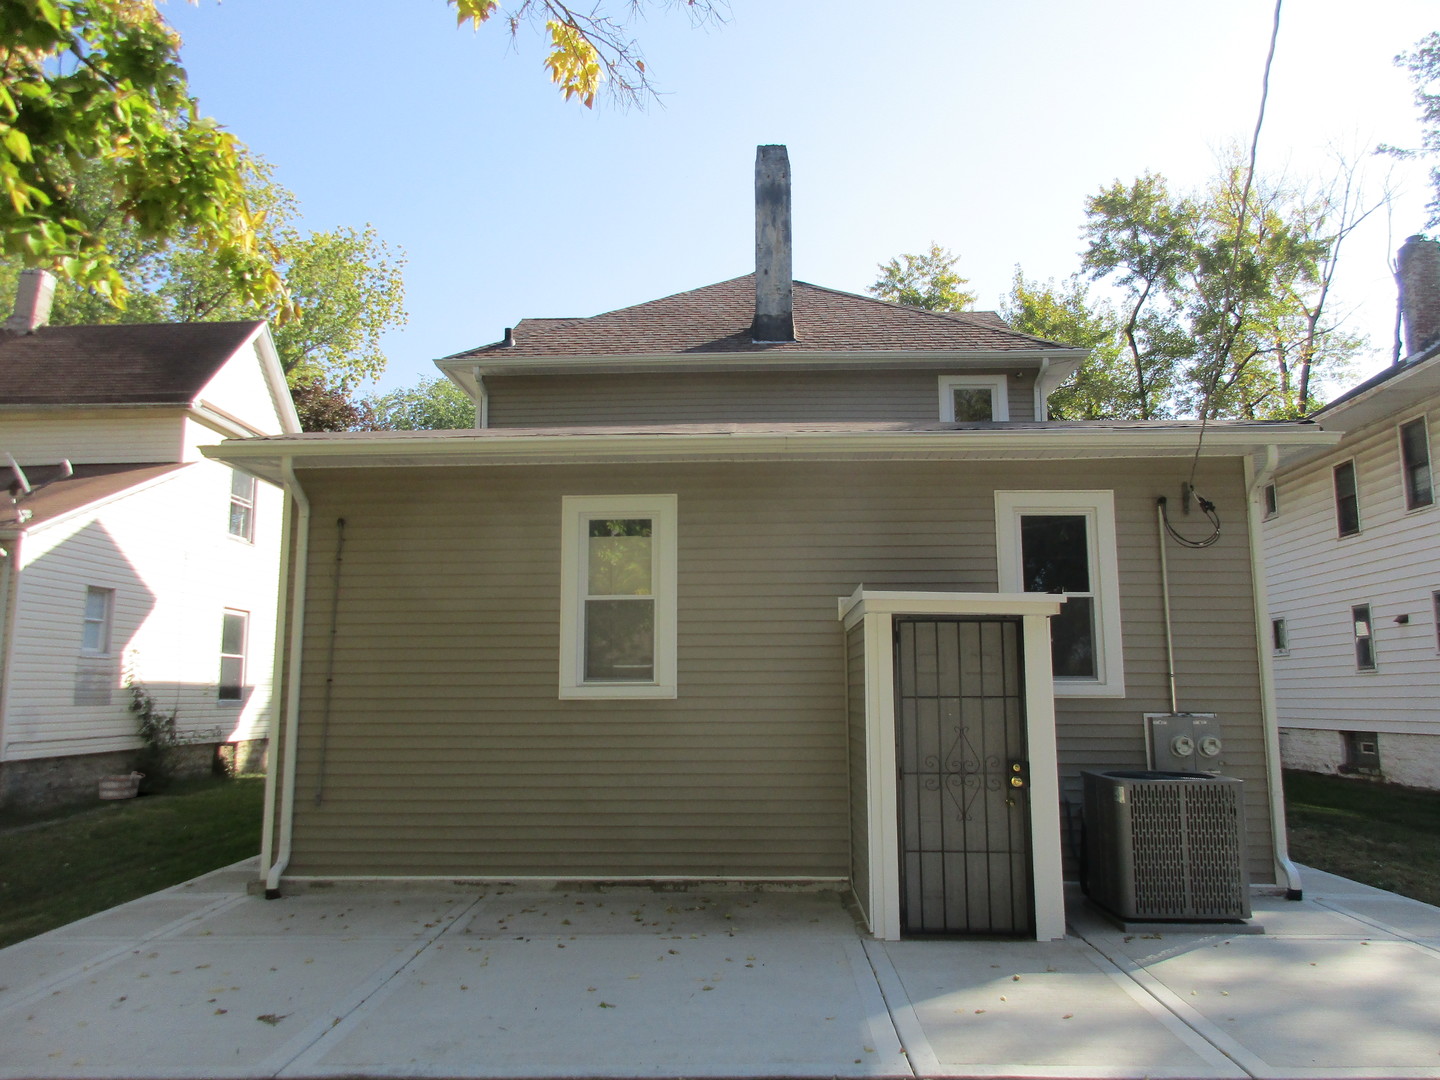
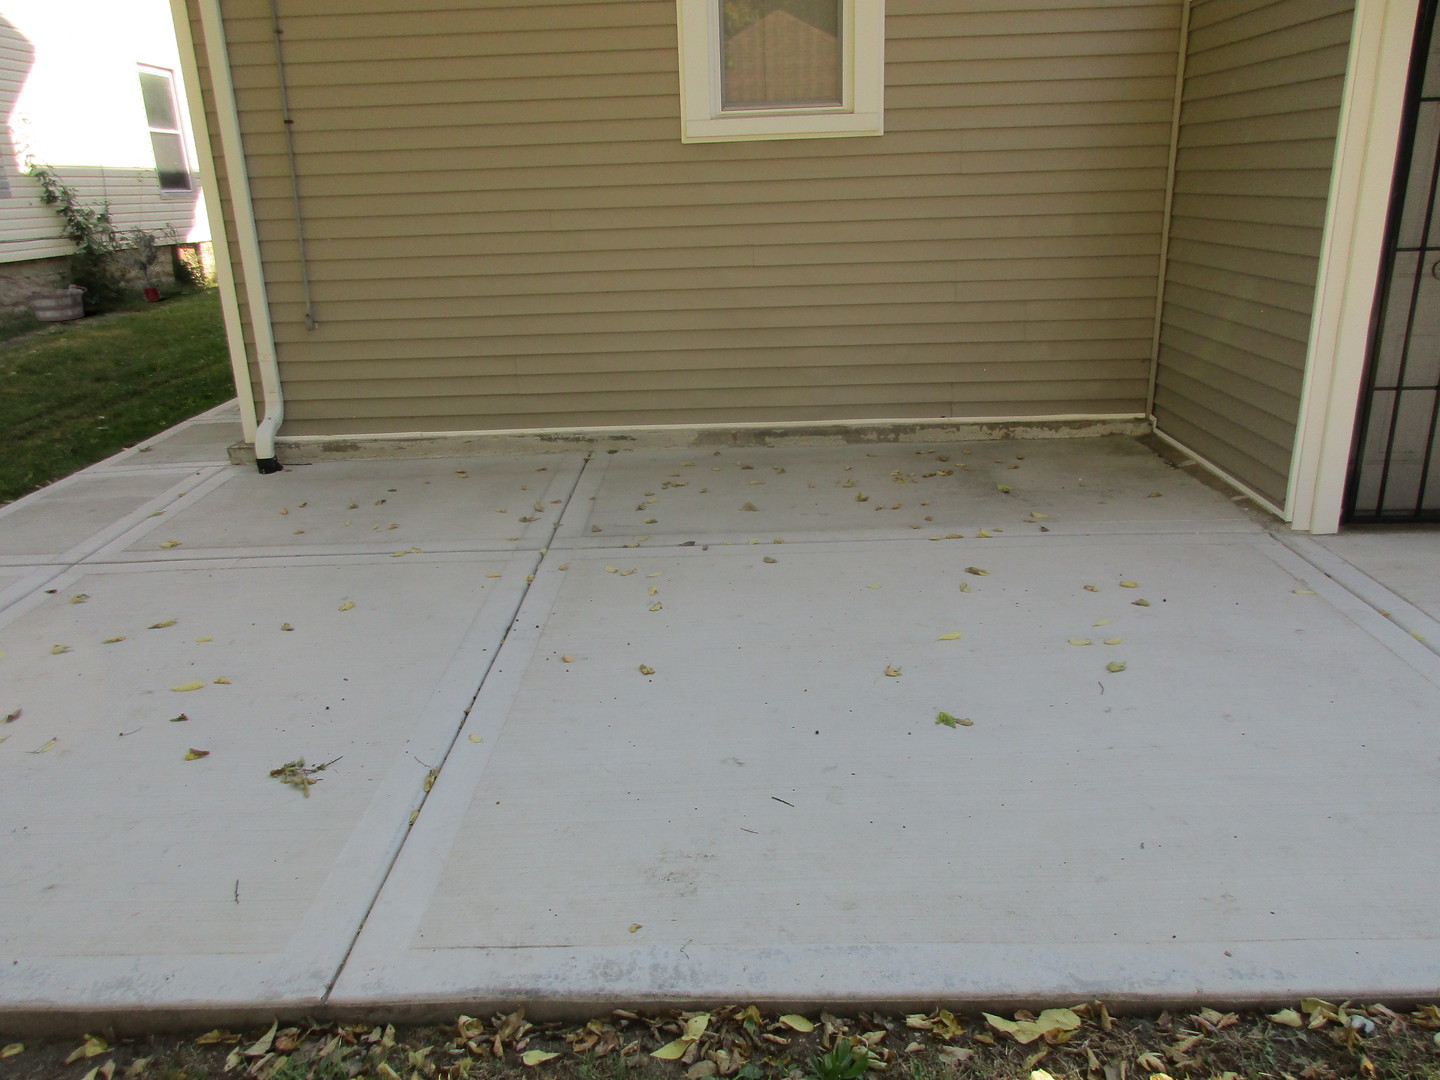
potted tree: none [173,727,209,787] -> present [119,226,160,302]

